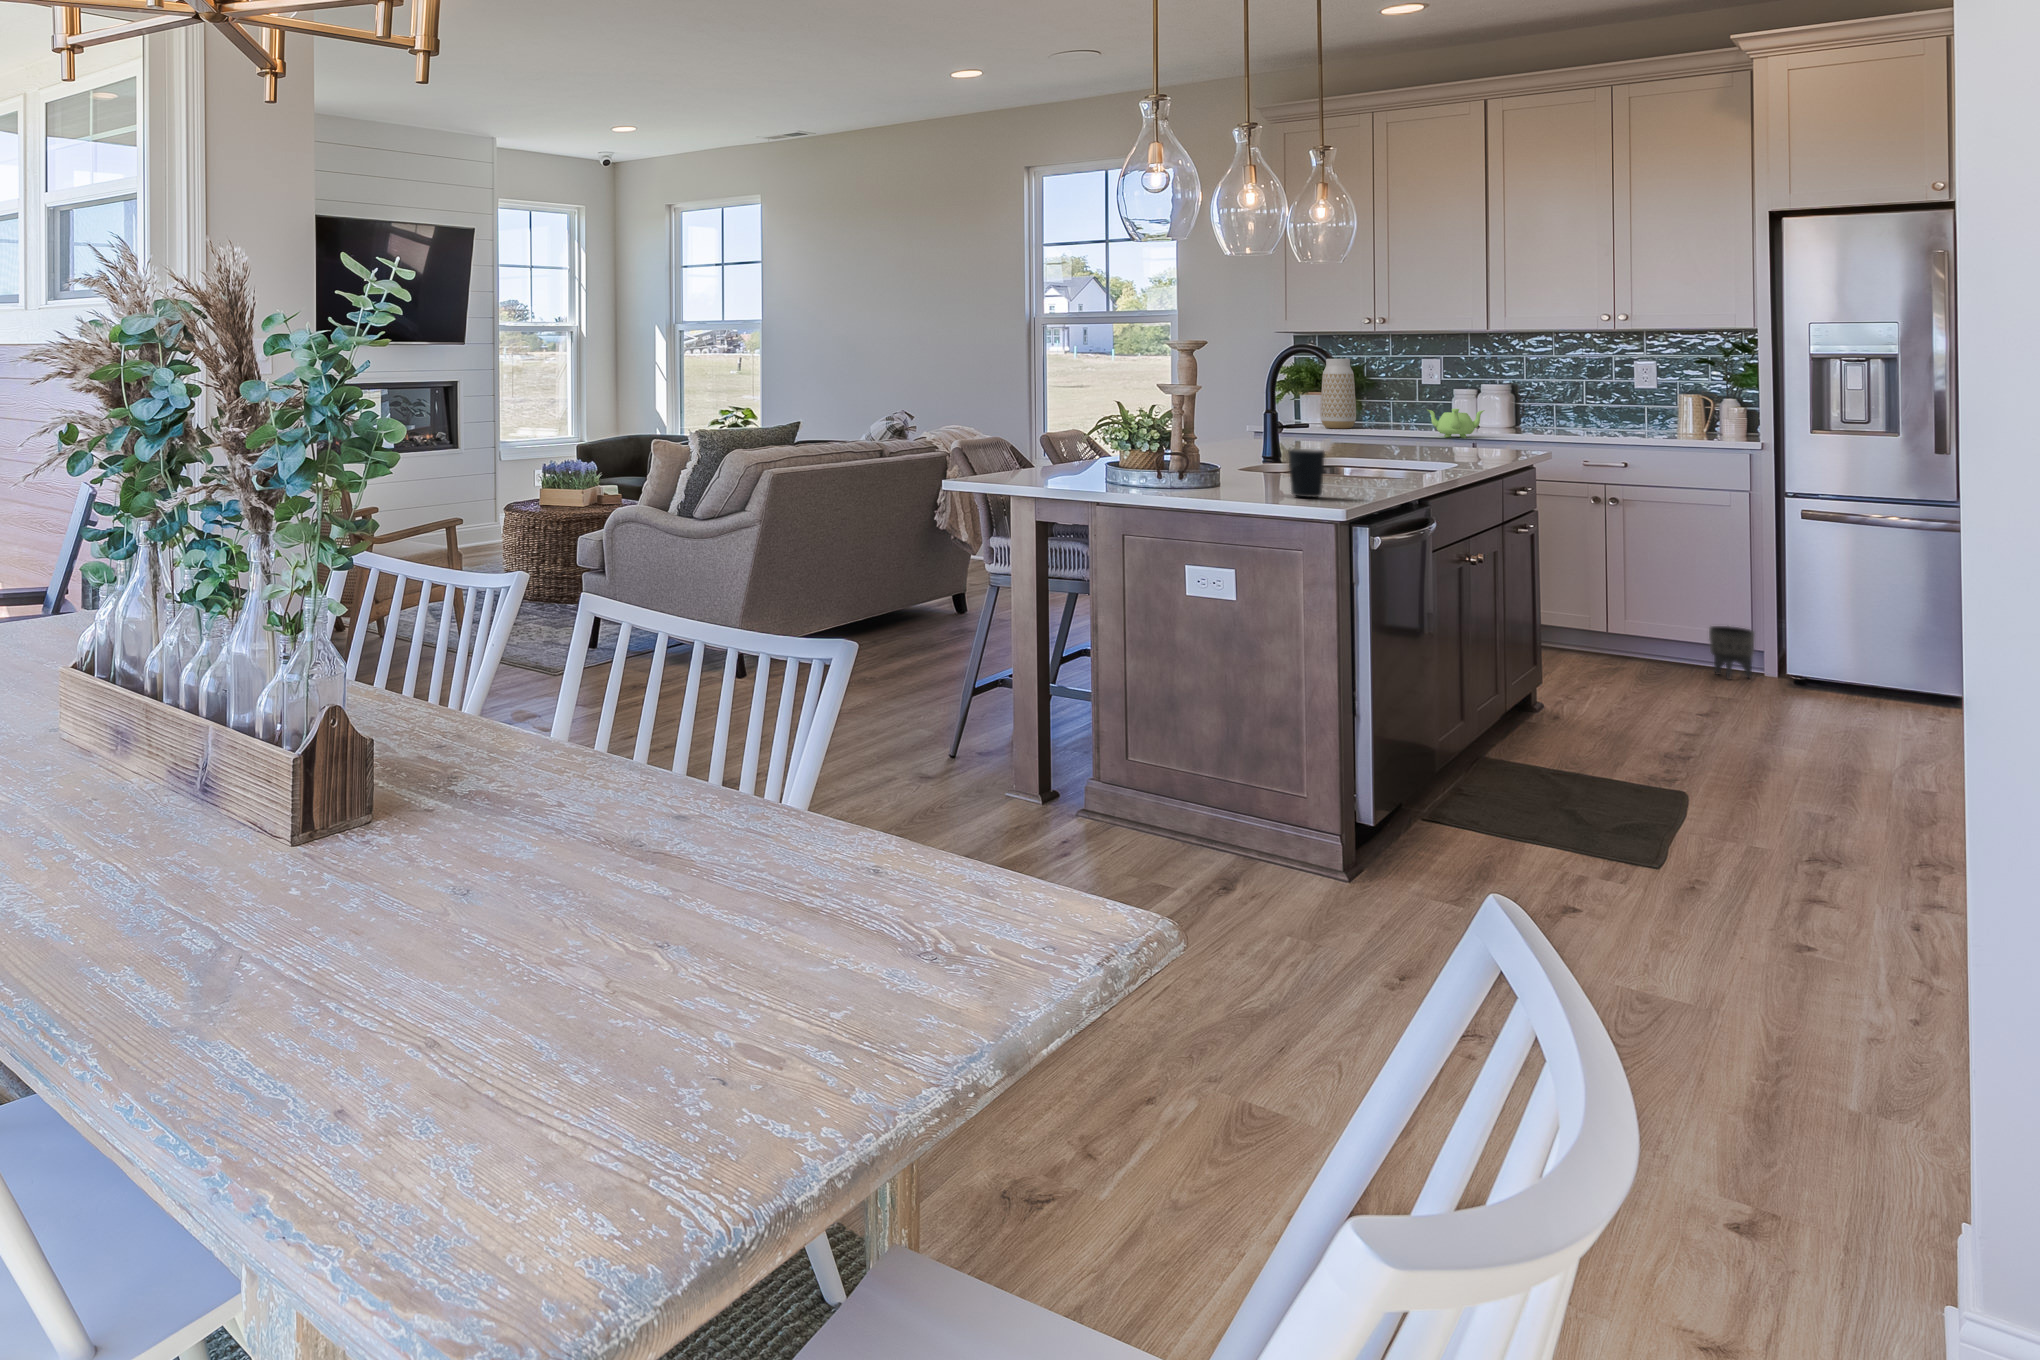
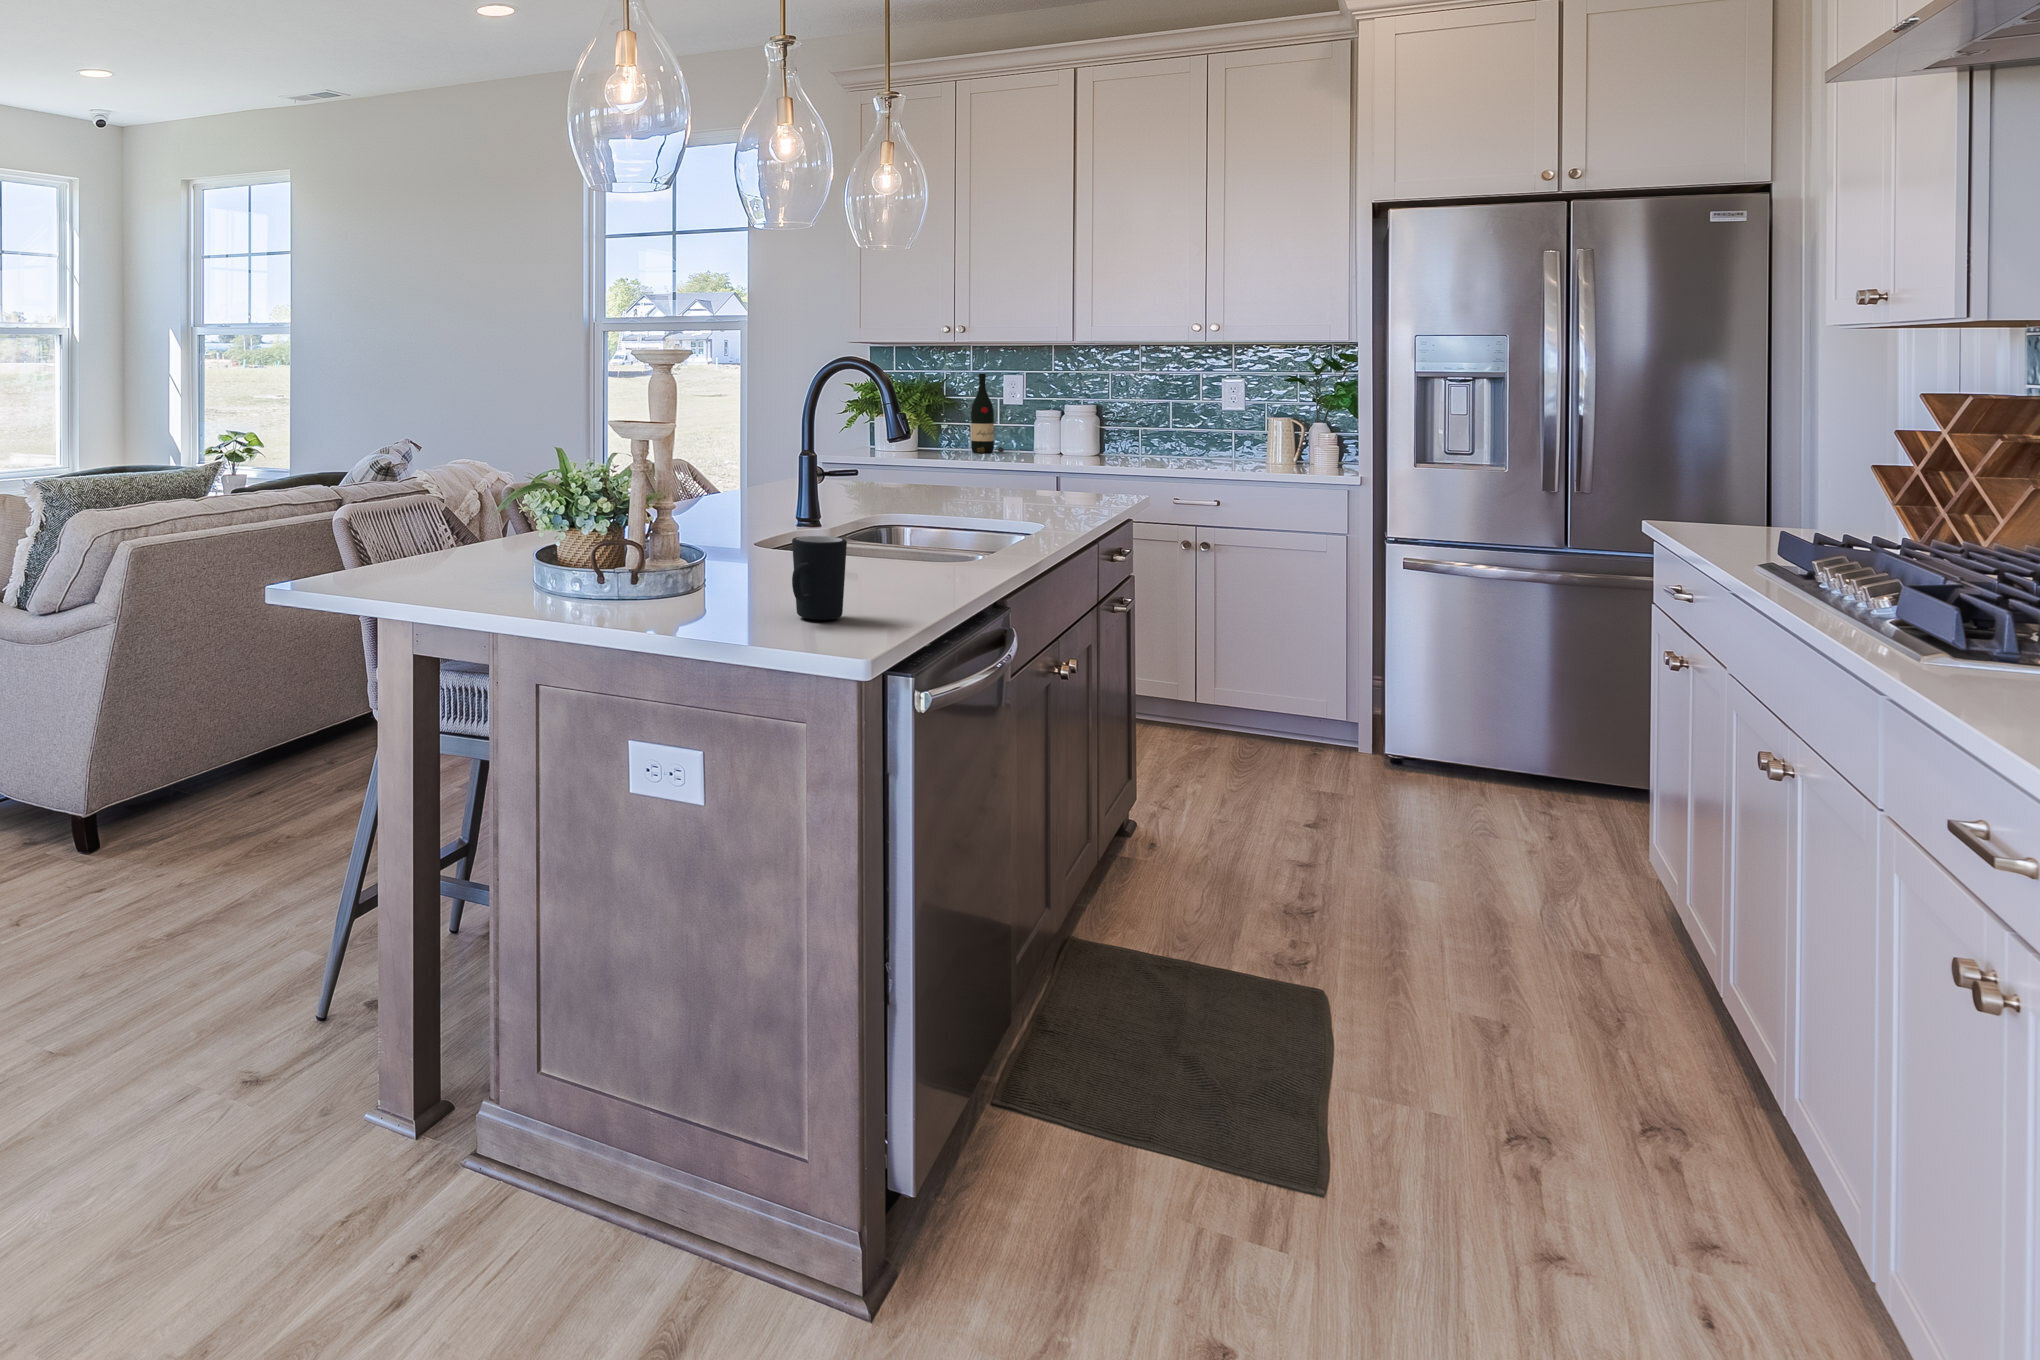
vase: present [1321,359,1356,429] -> none [890,374,929,459]
wine bottle: none [1394,359,1426,425] -> present [971,374,1004,453]
teapot: present [1428,409,1484,438] -> none [1004,437,1069,473]
planter: present [1709,626,1755,680] -> none [1307,698,1356,766]

